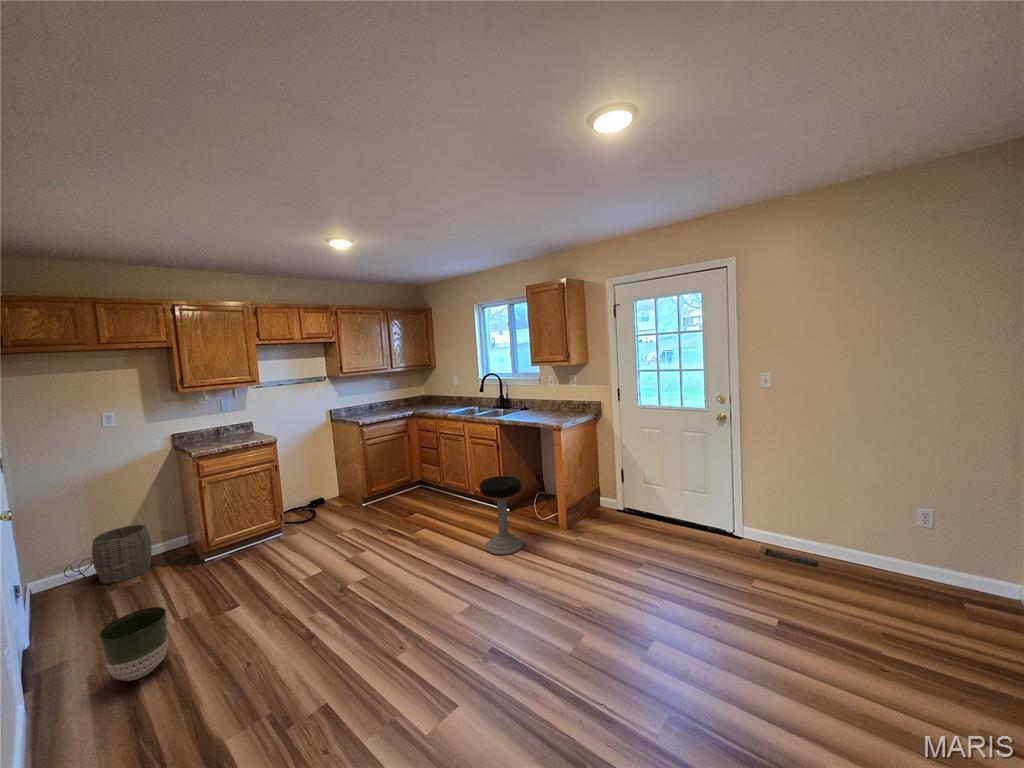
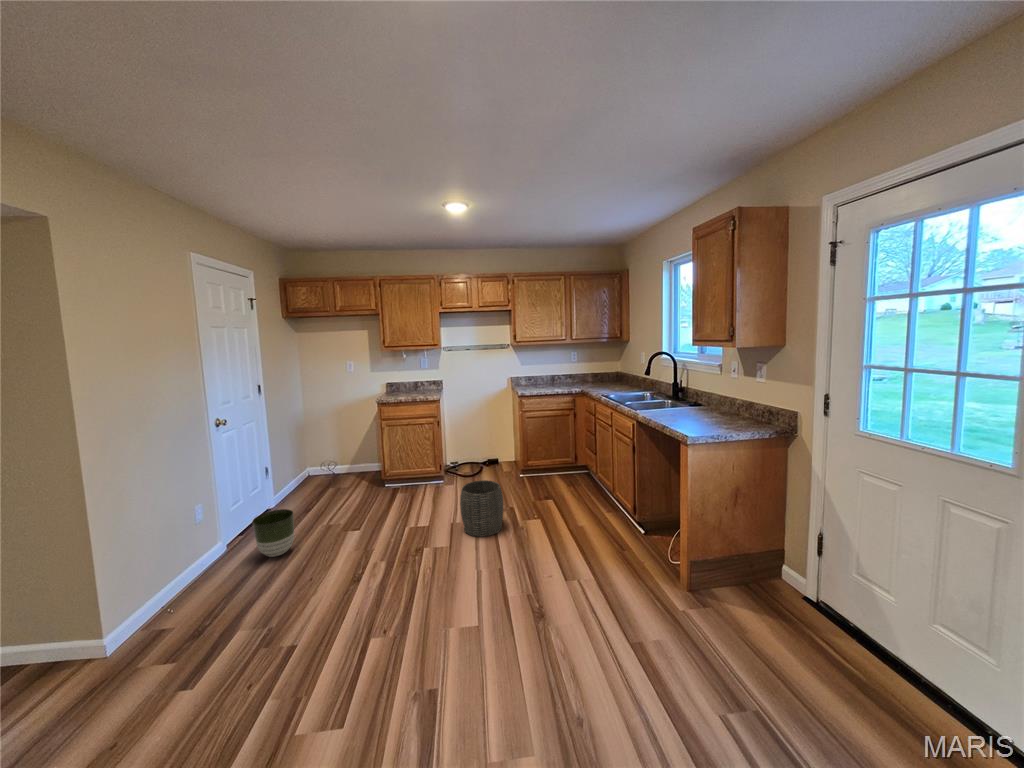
stool: present [480,476,523,555] -> none [558,486,612,590]
woven basket: present [92,525,152,584] -> present [460,480,503,537]

